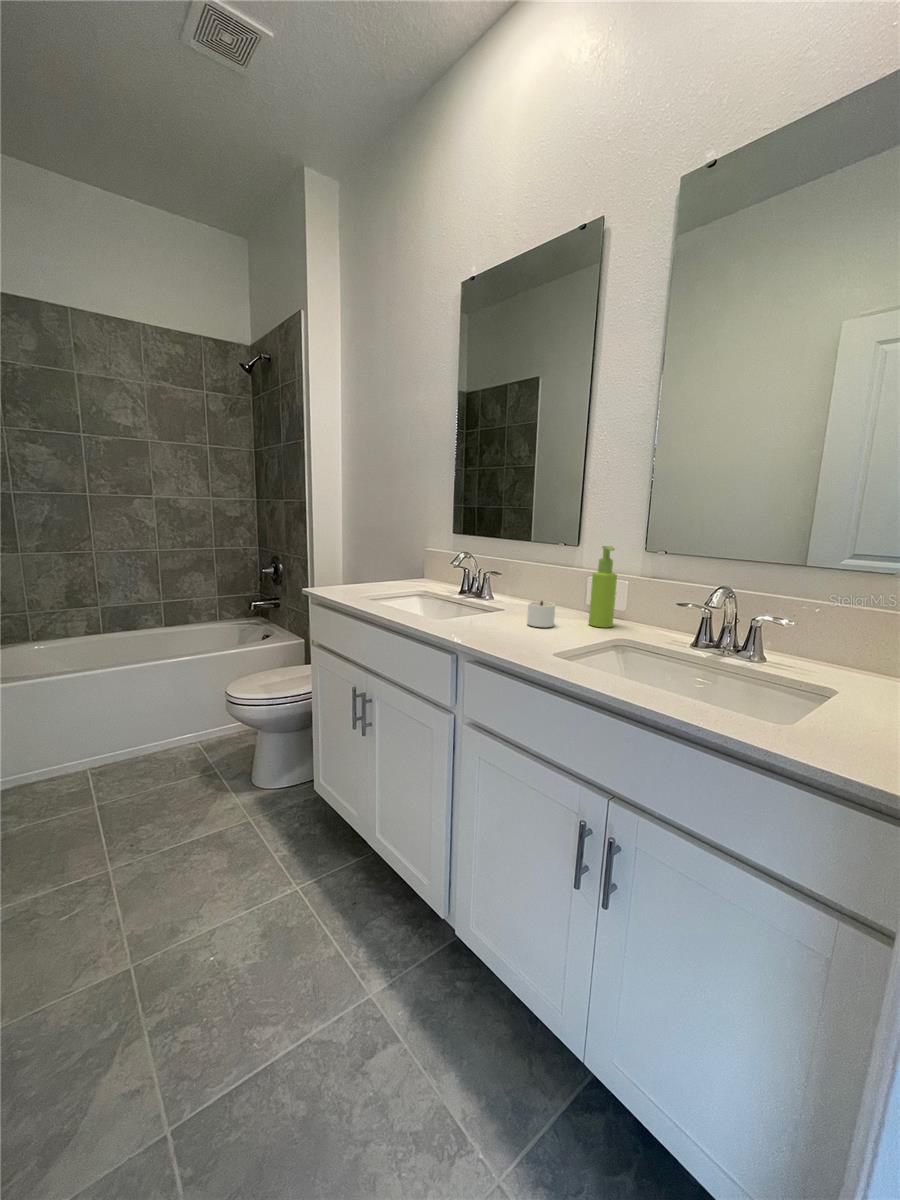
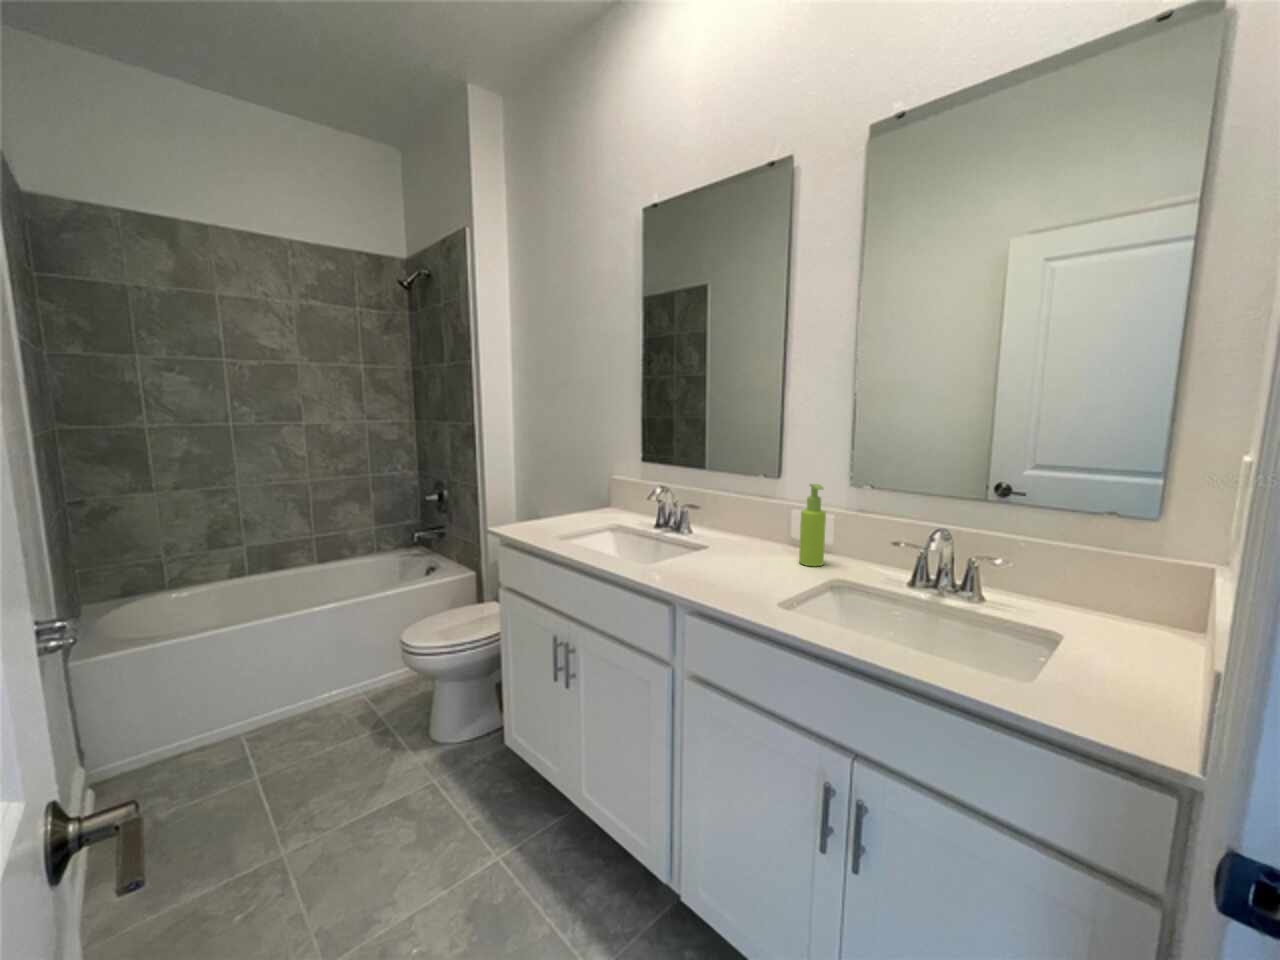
candle: present [527,601,555,627] -> none [738,542,776,570]

